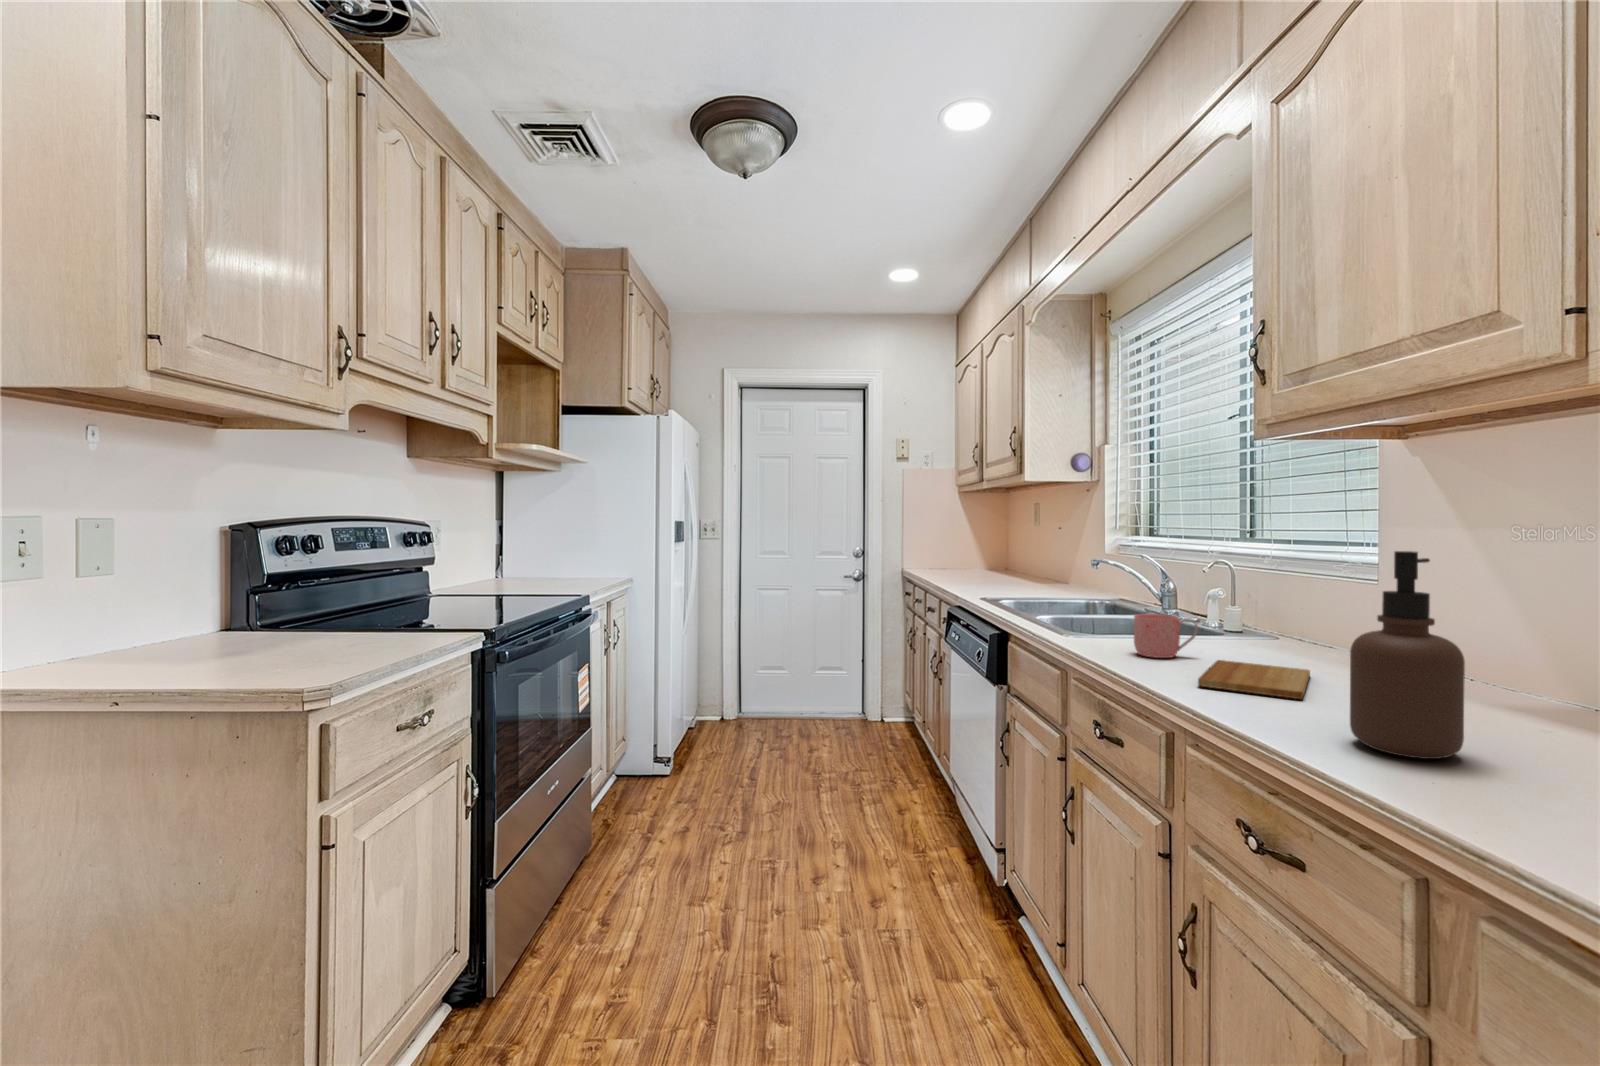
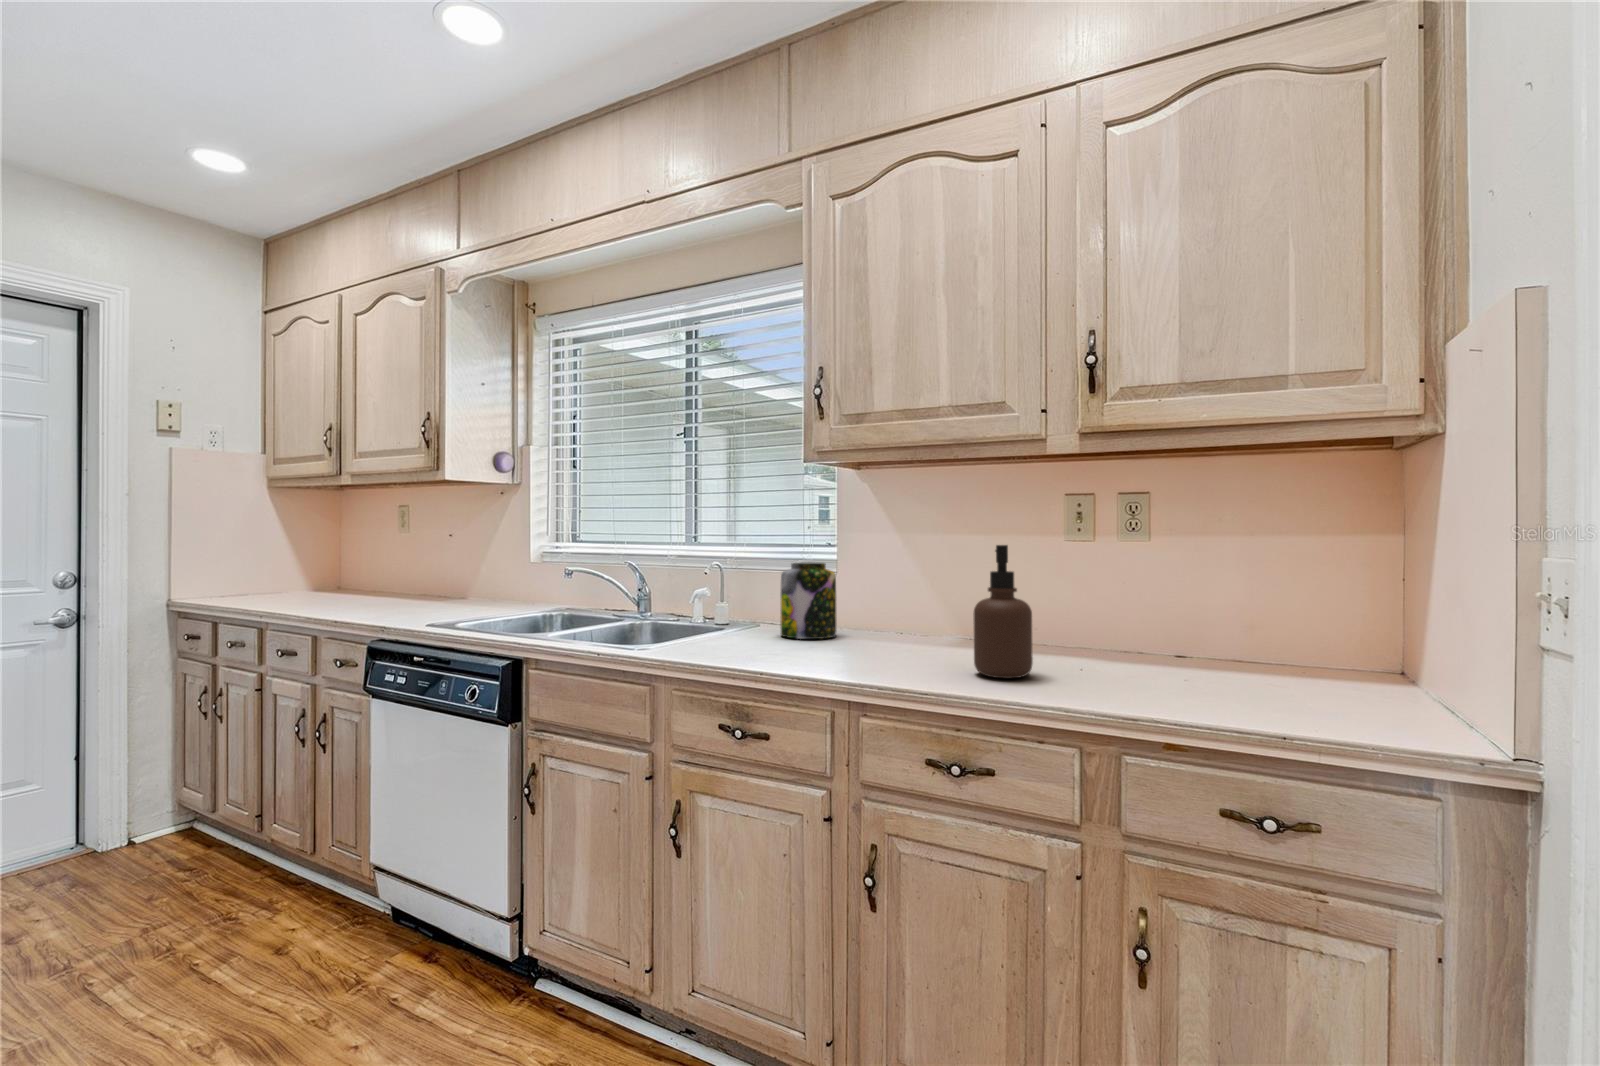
jar: none [1252,563,1334,664] -> present [780,563,837,639]
mug: present [1134,614,1198,658] -> none [722,613,769,652]
cutting board: present [1198,660,1310,699] -> none [796,641,896,665]

